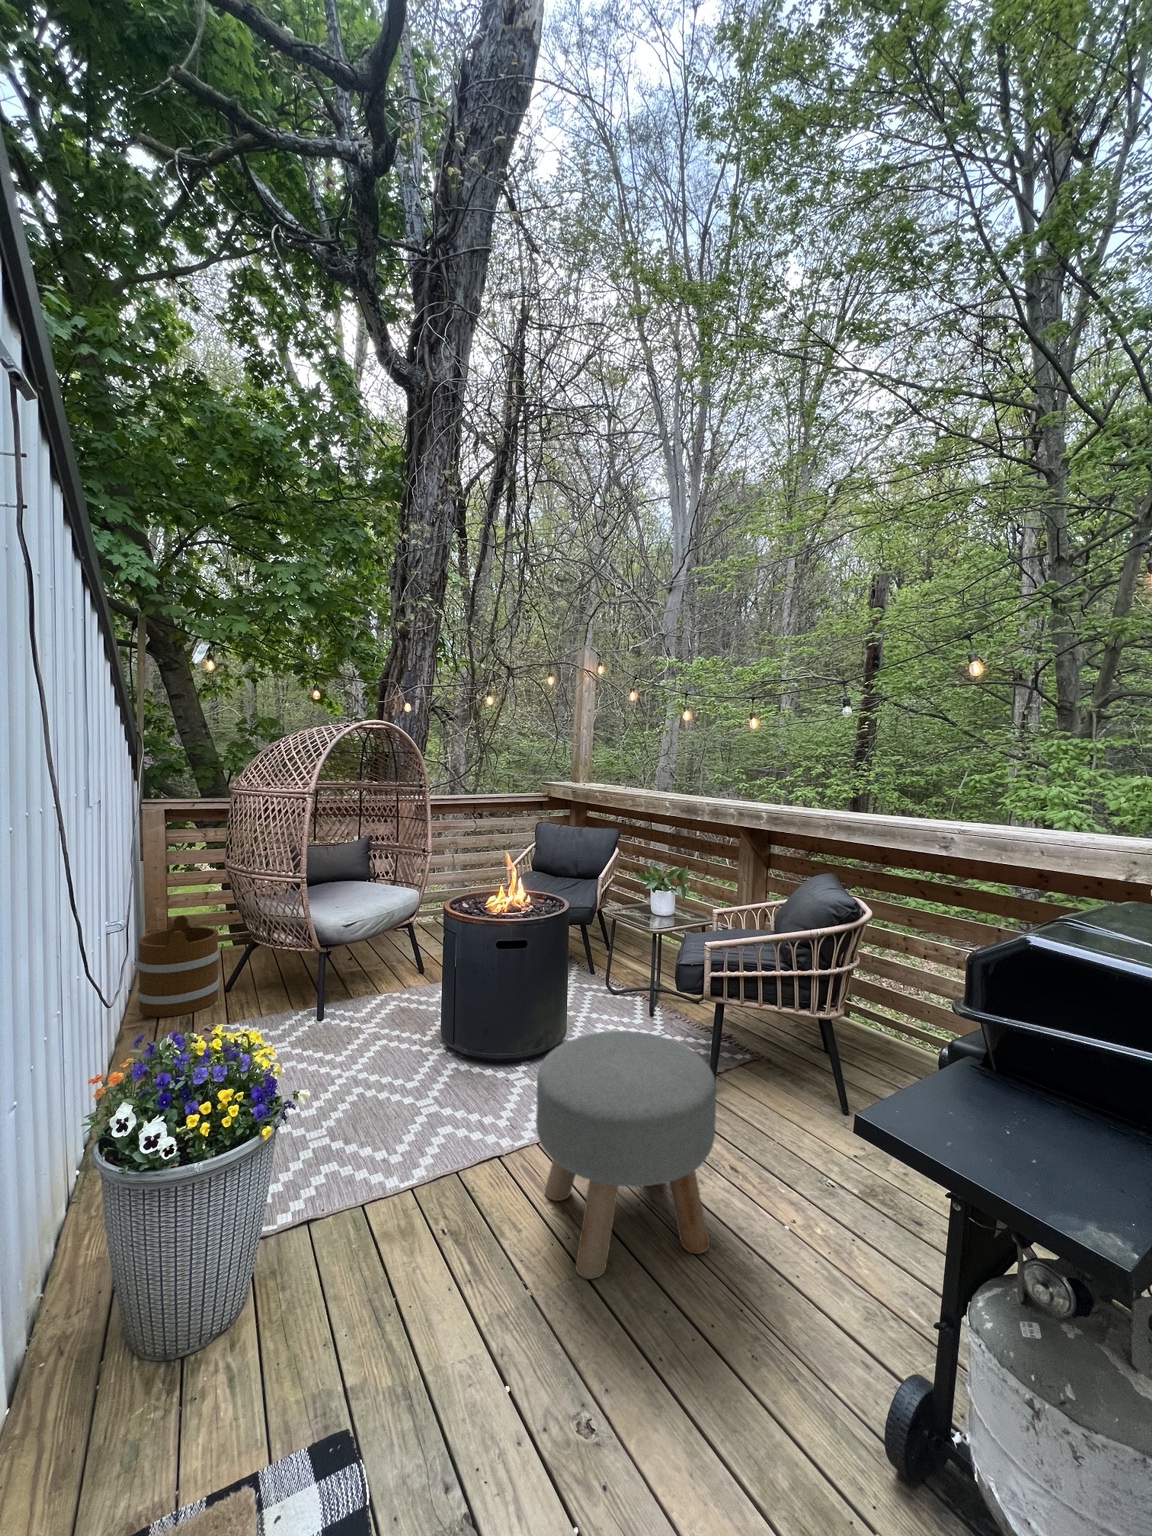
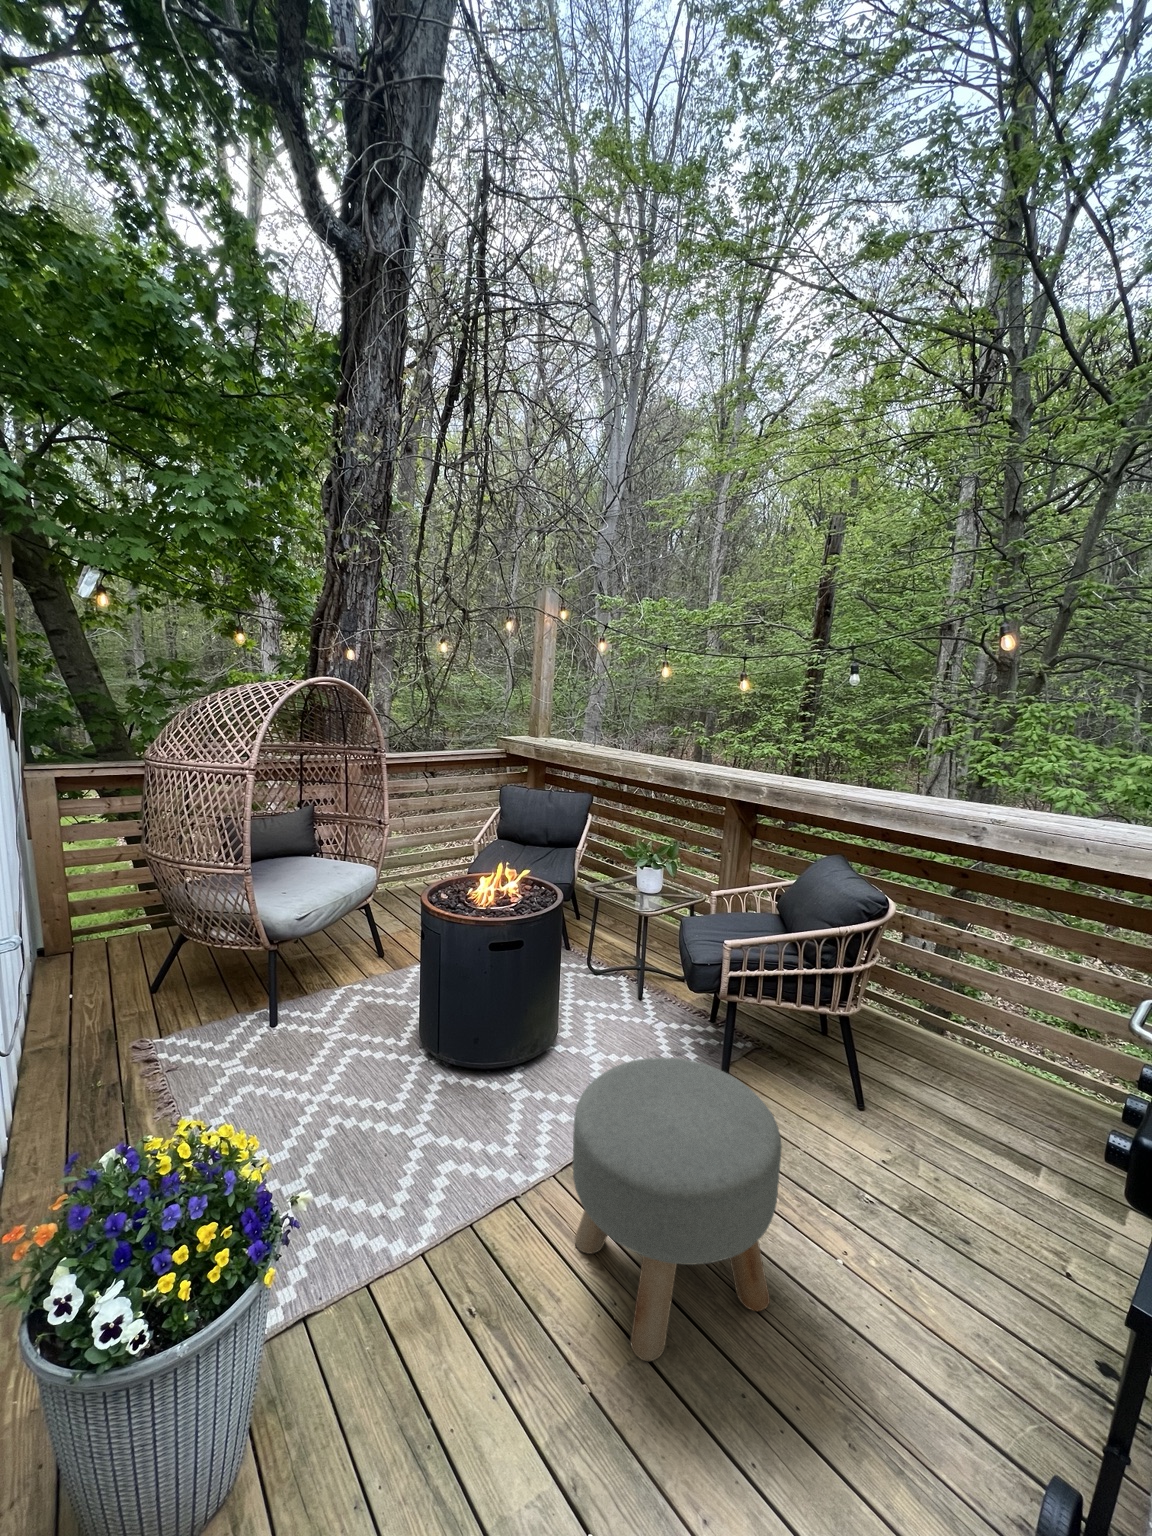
bucket: present [137,915,220,1017] -> none [40,908,146,1032]

